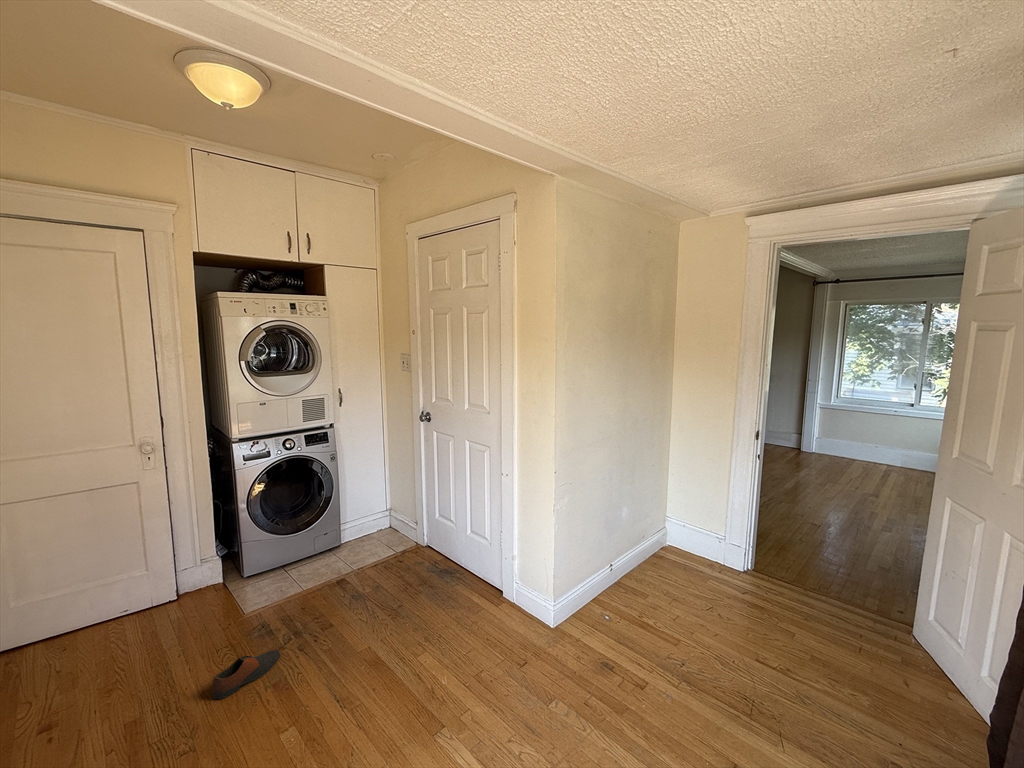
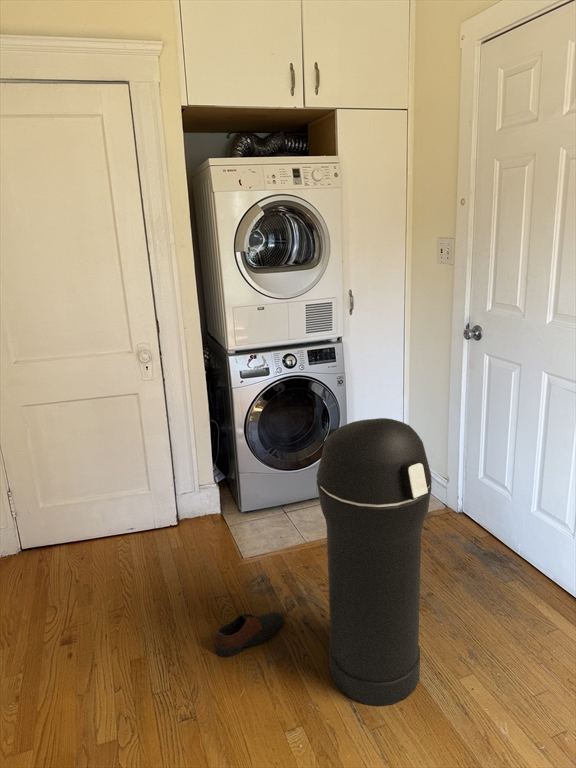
trash can: none [303,477,389,698] -> present [317,418,432,706]

